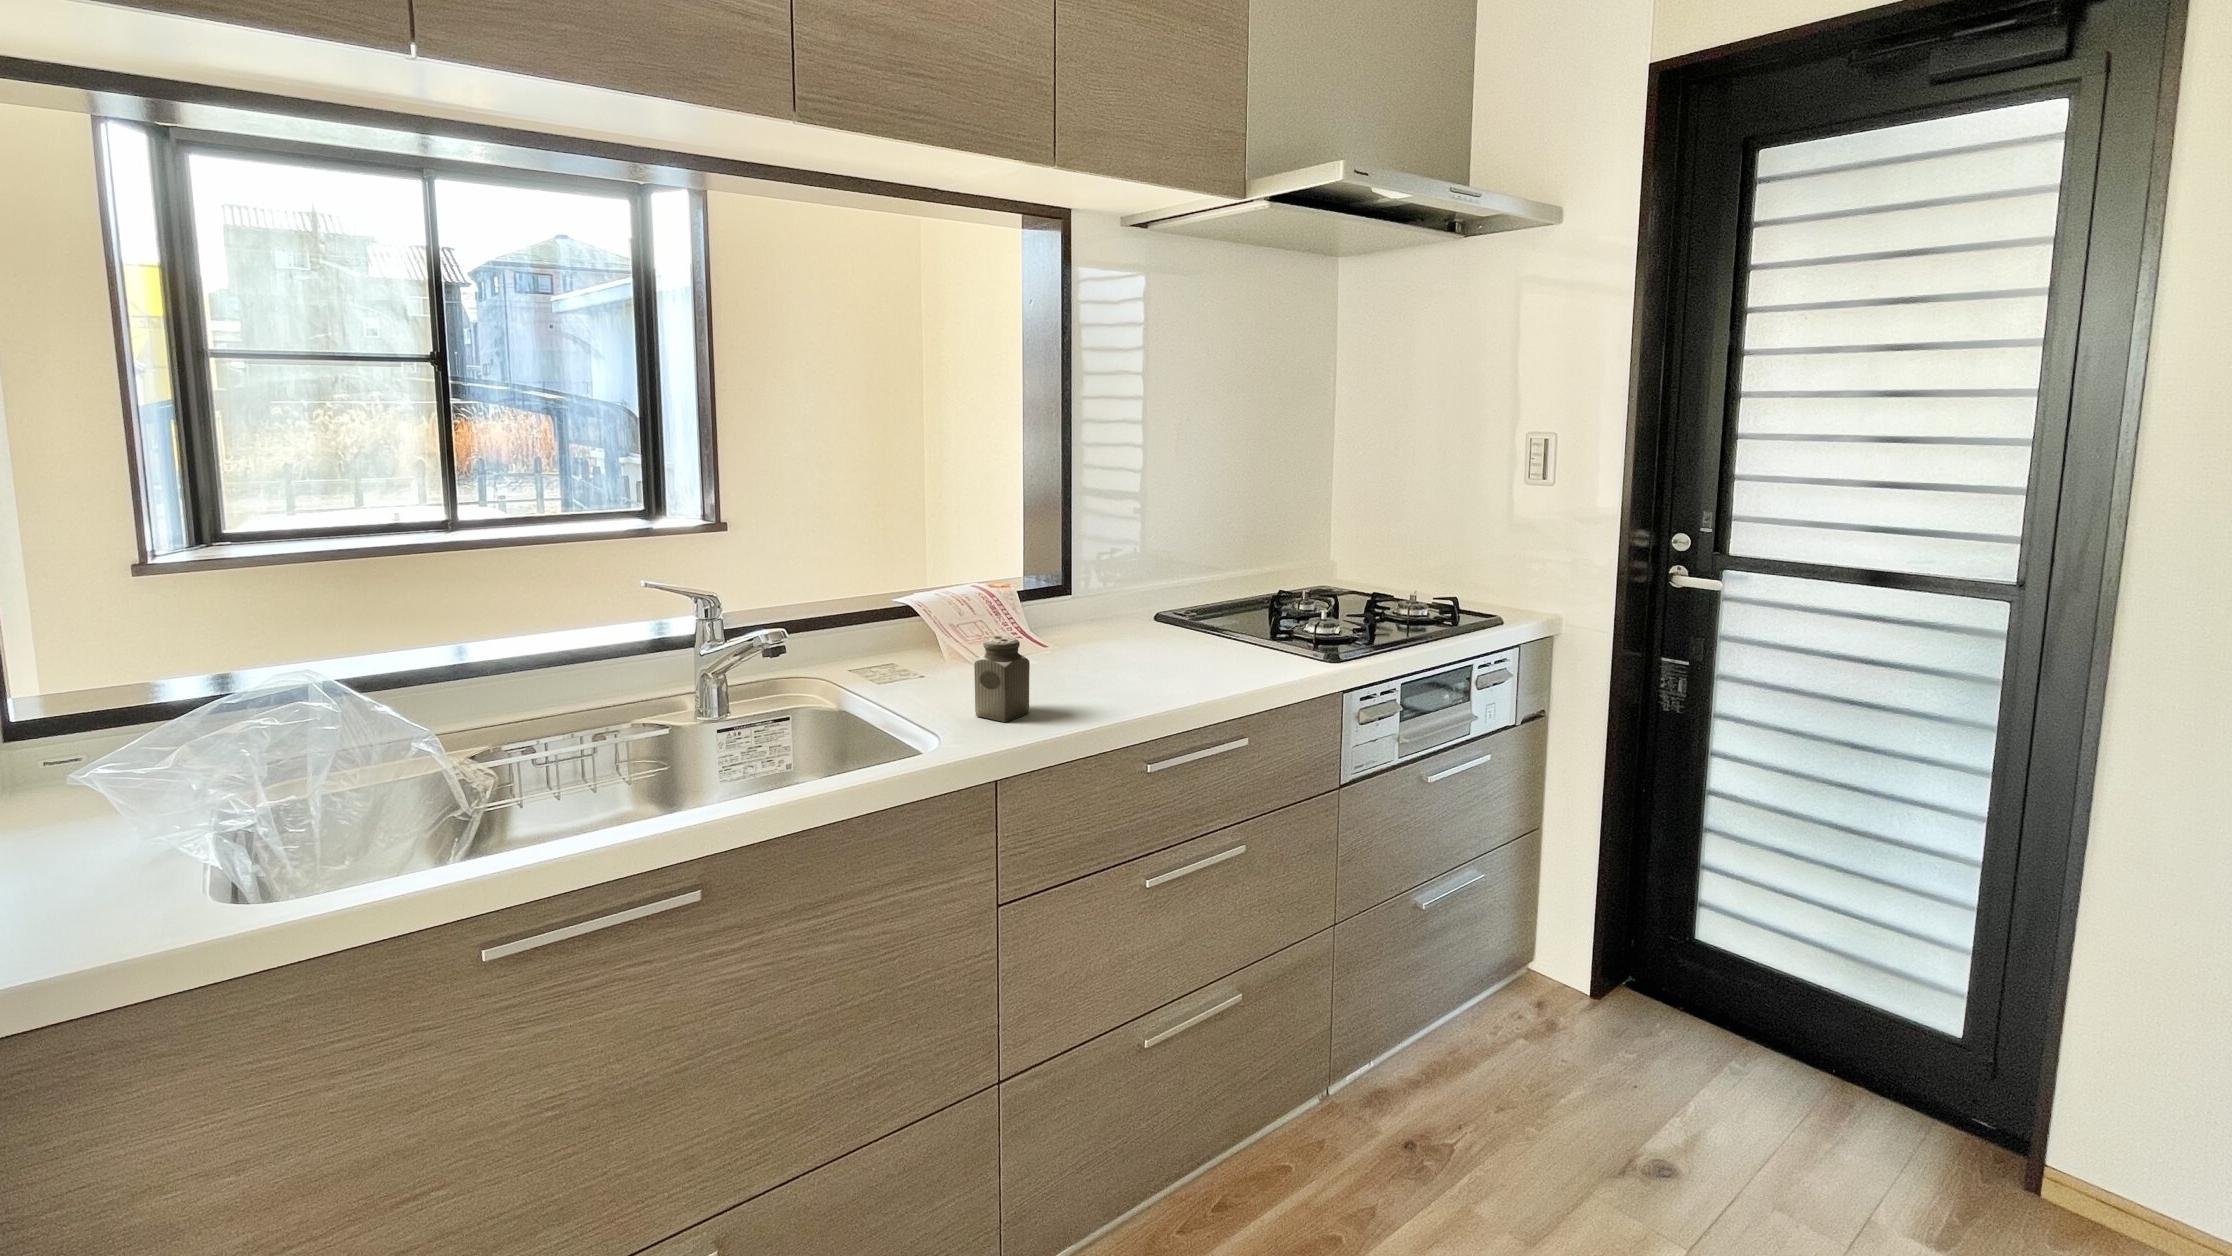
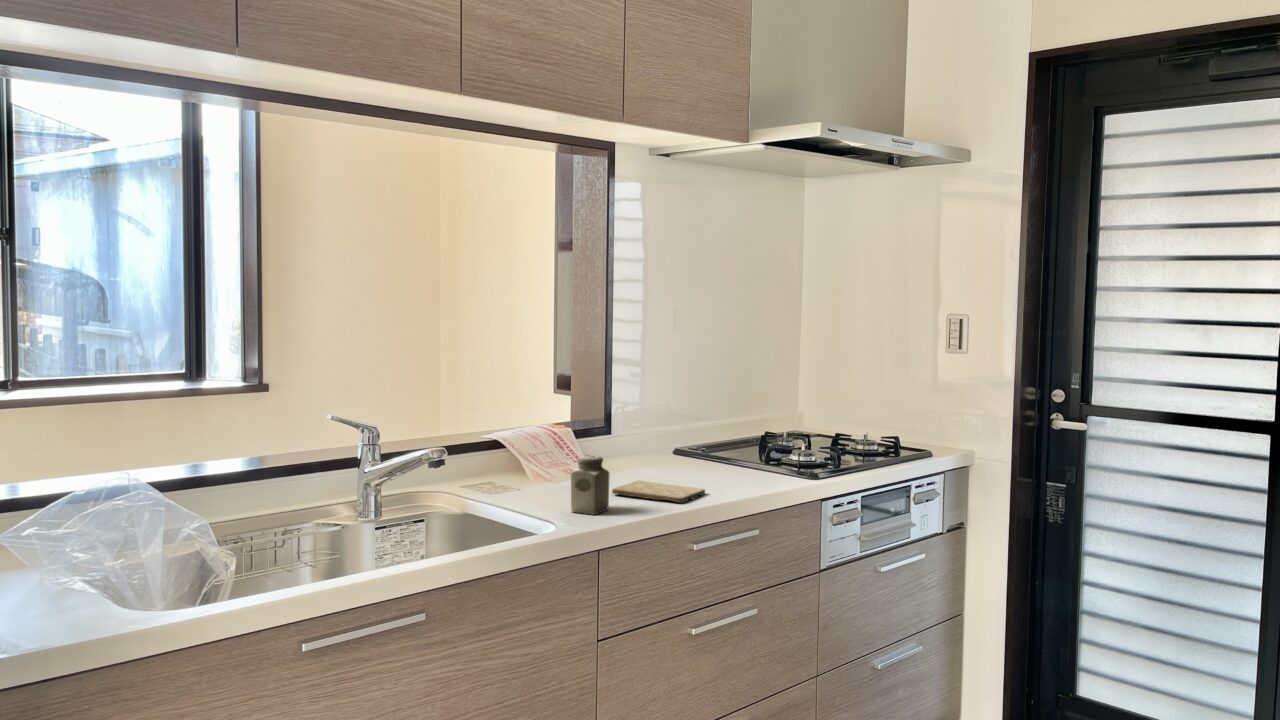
cutting board: none [1046,664,1174,703] -> present [612,481,705,504]

